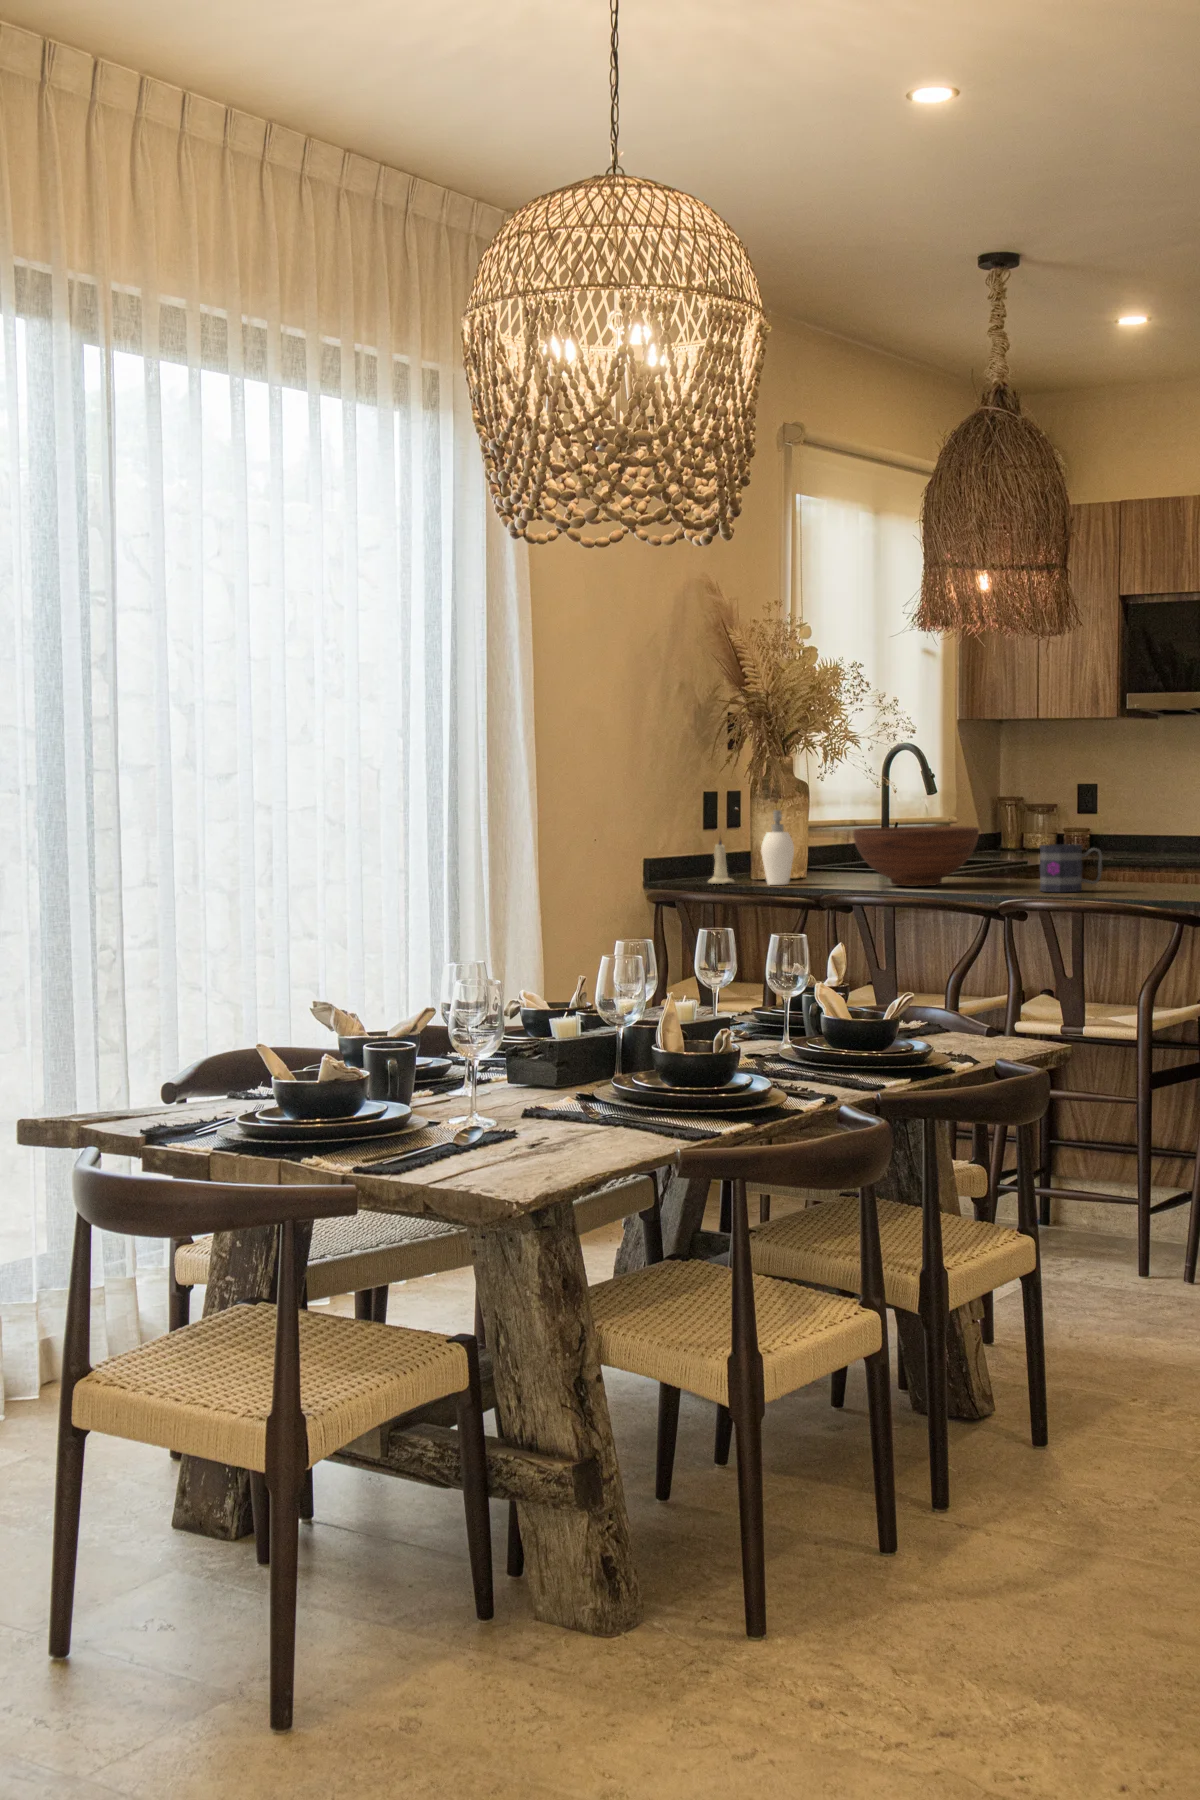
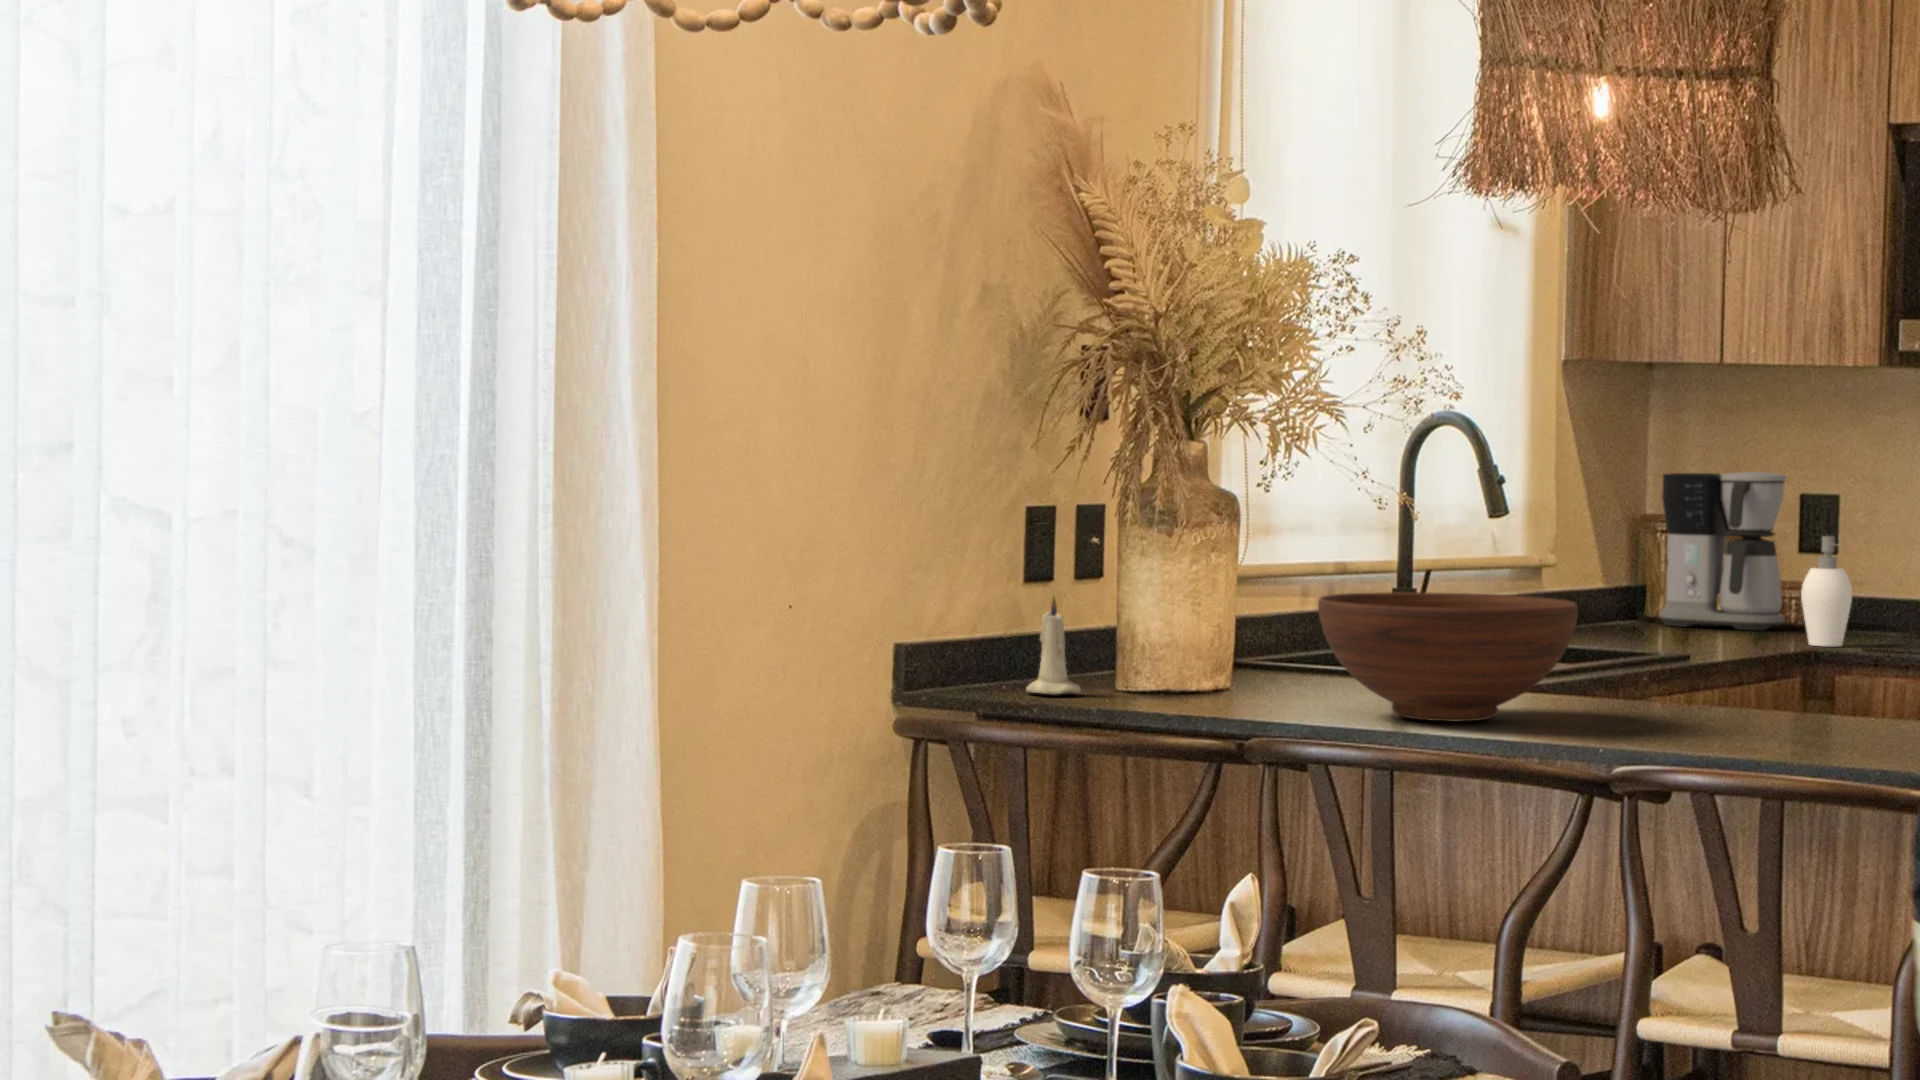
coffee maker: none [1010,772,1075,854] -> present [1660,472,1787,630]
soap dispenser: present [761,810,794,885] -> present [1801,536,1852,646]
mug: present [1039,844,1102,892] -> none [1697,650,1833,755]

